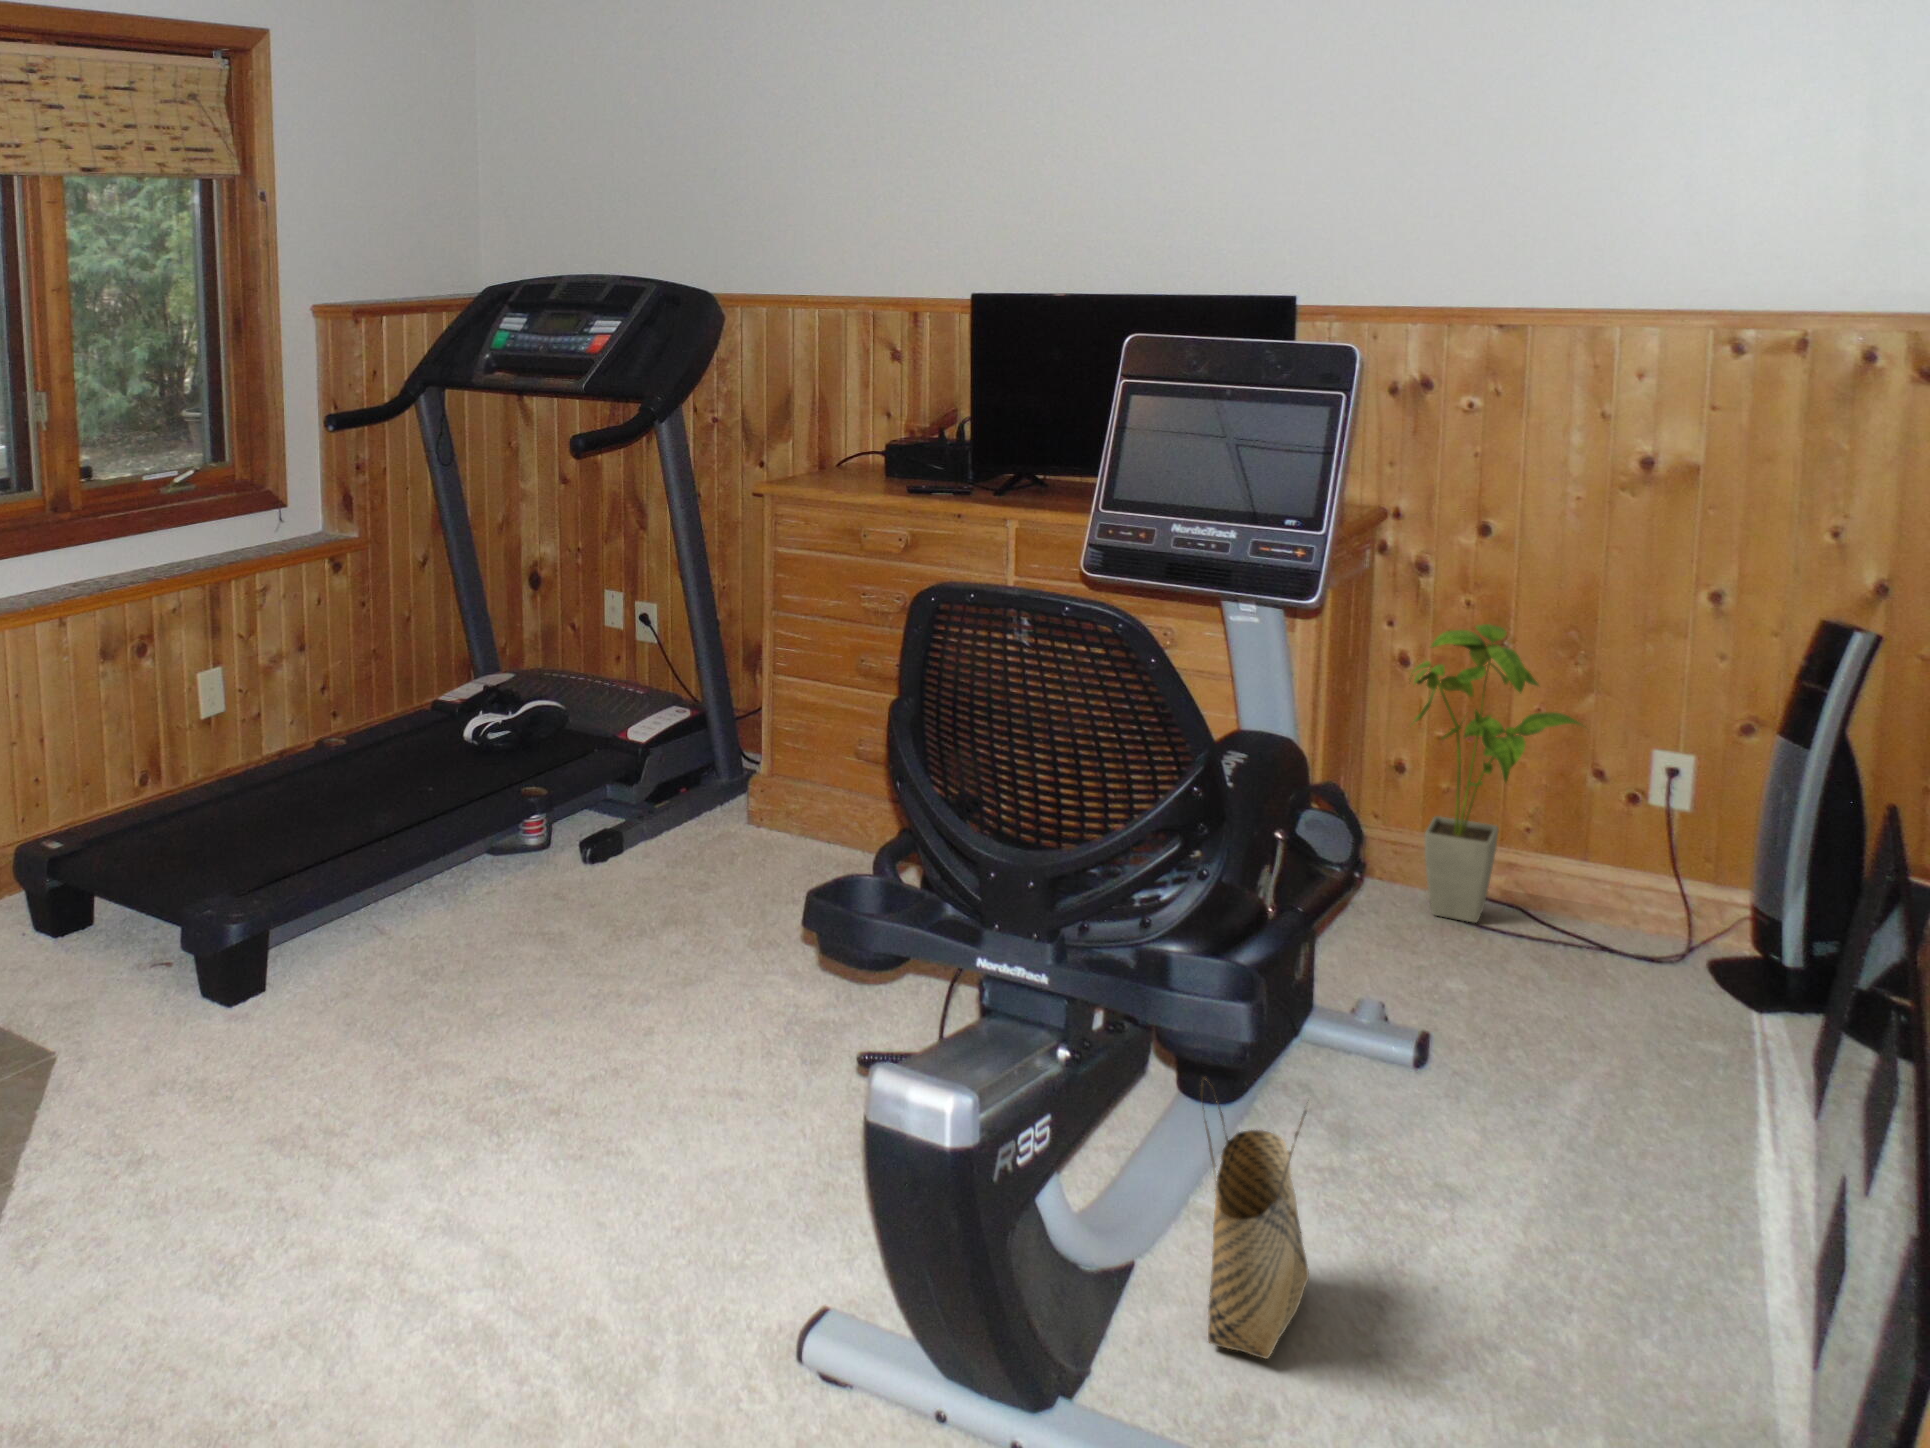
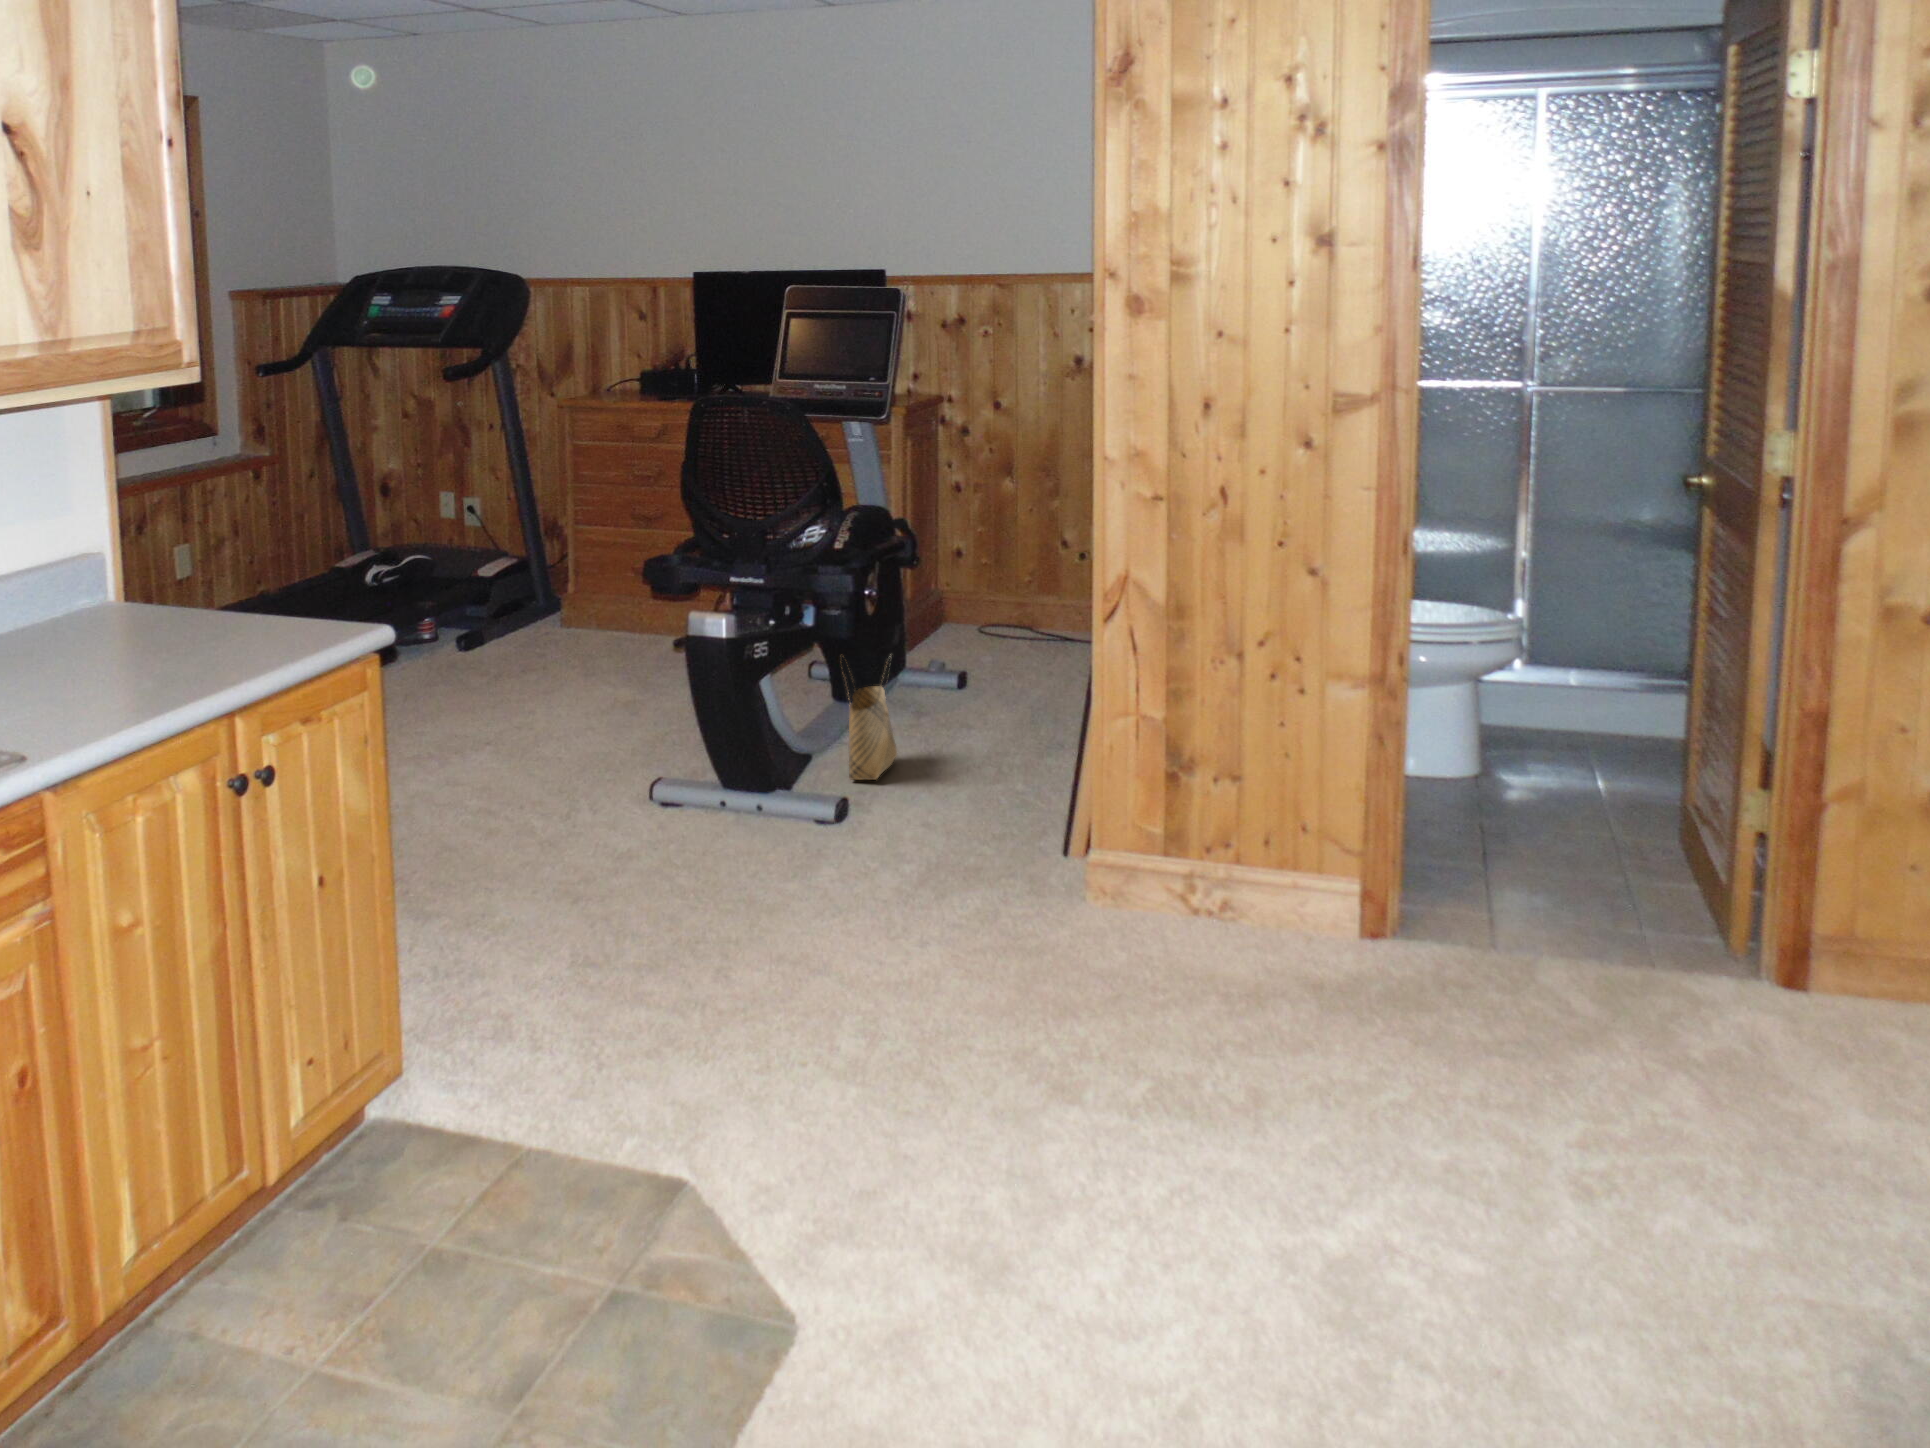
house plant: present [1410,624,1583,923] -> none [960,457,1056,634]

